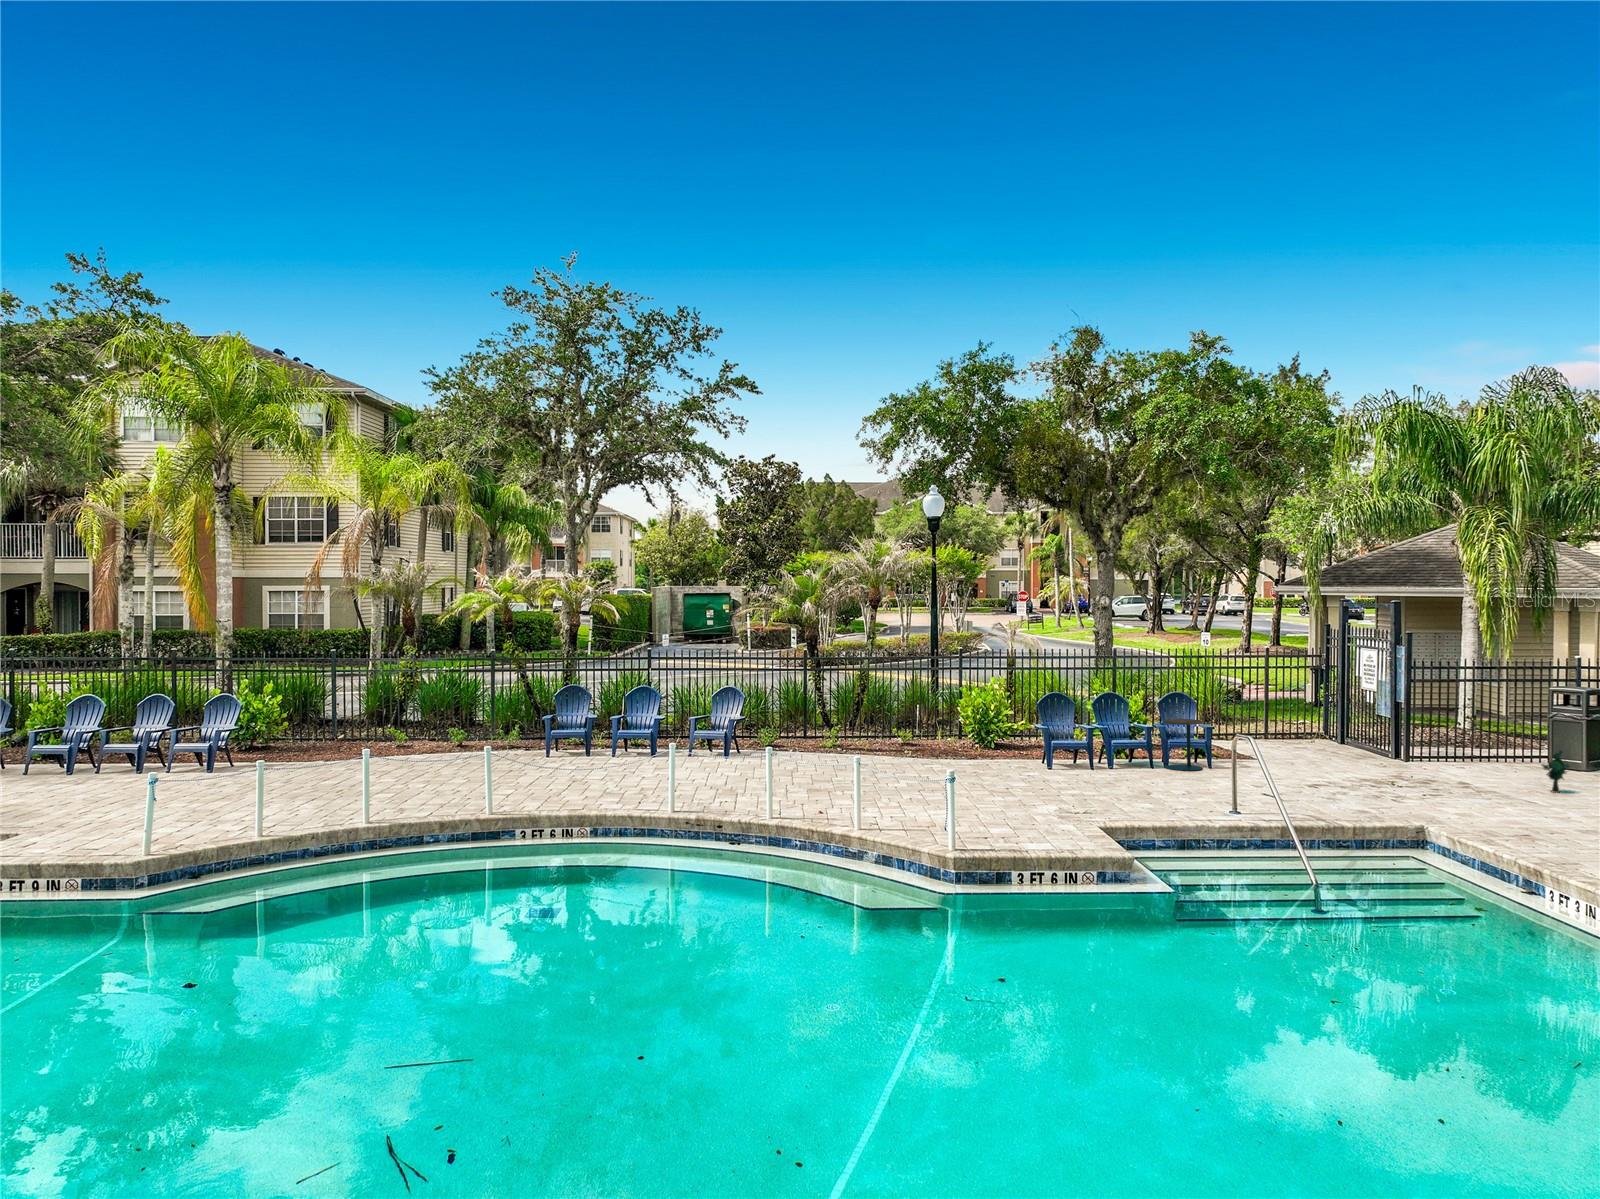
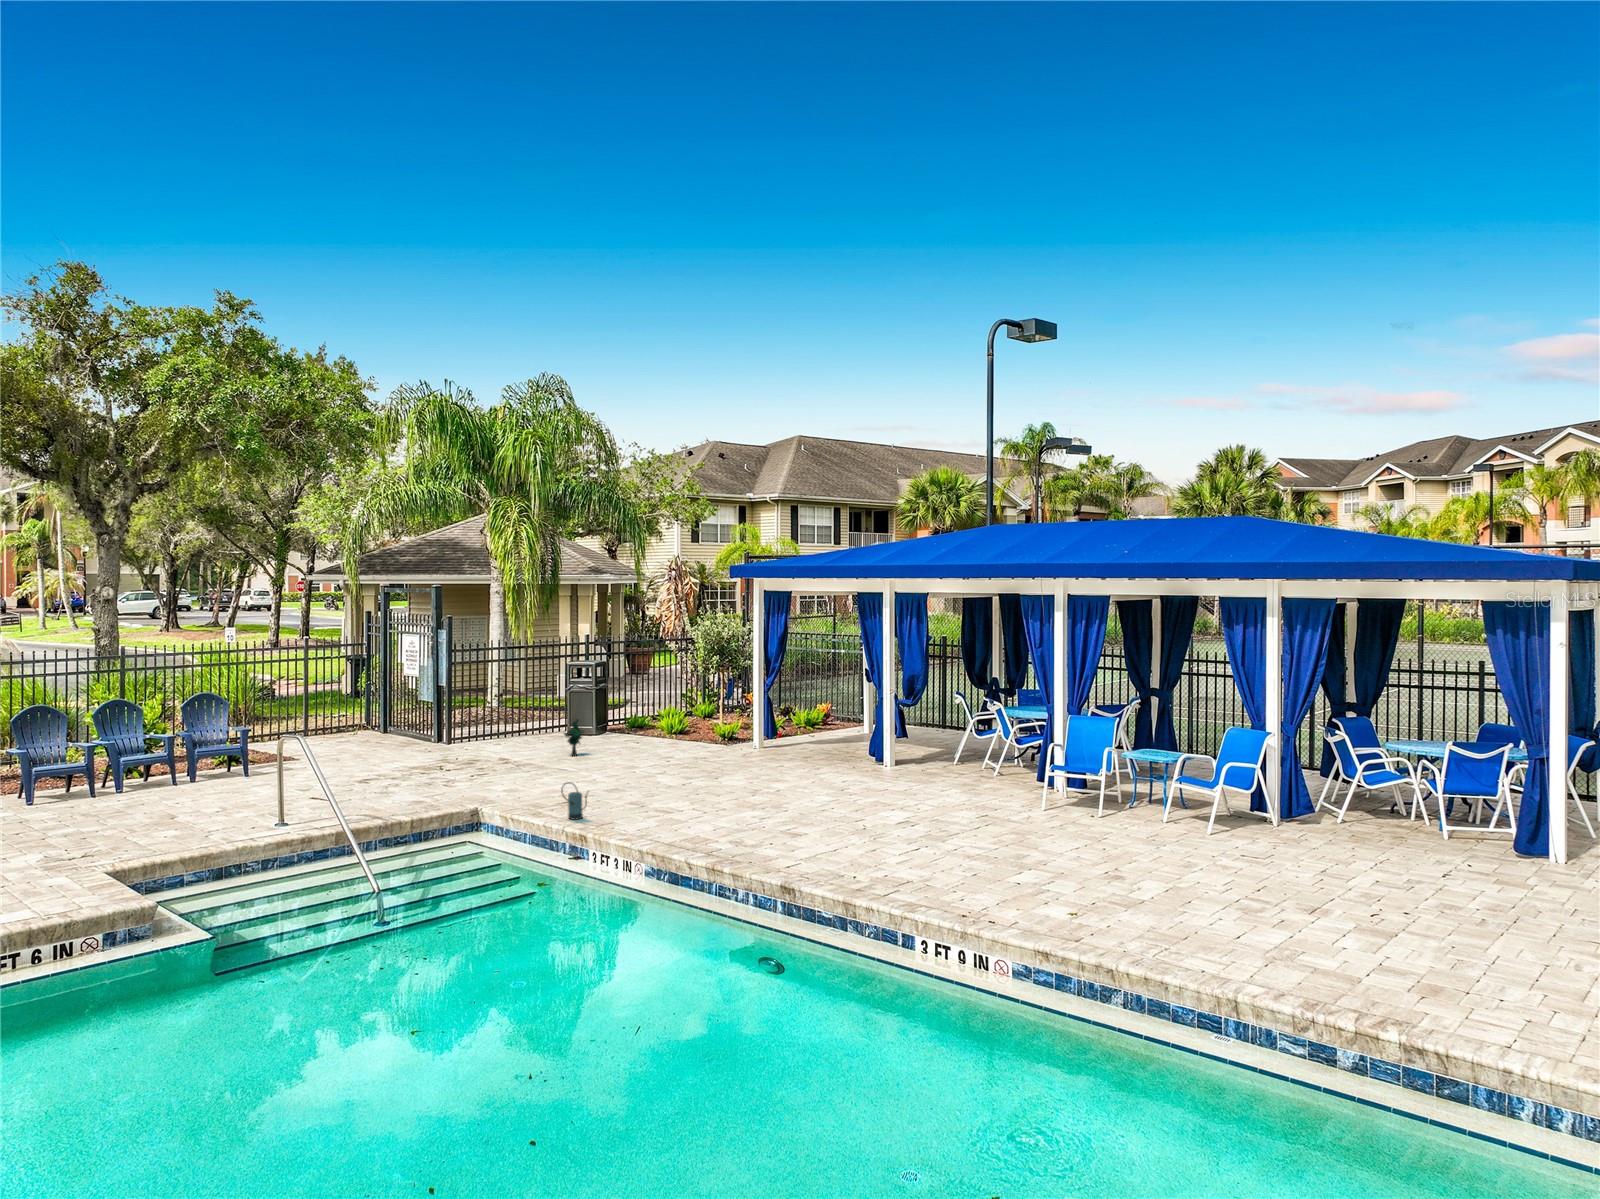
side table: present [1164,719,1203,771] -> none [190,722,239,783]
watering can: none [1516,813,1550,855] -> present [561,782,587,820]

